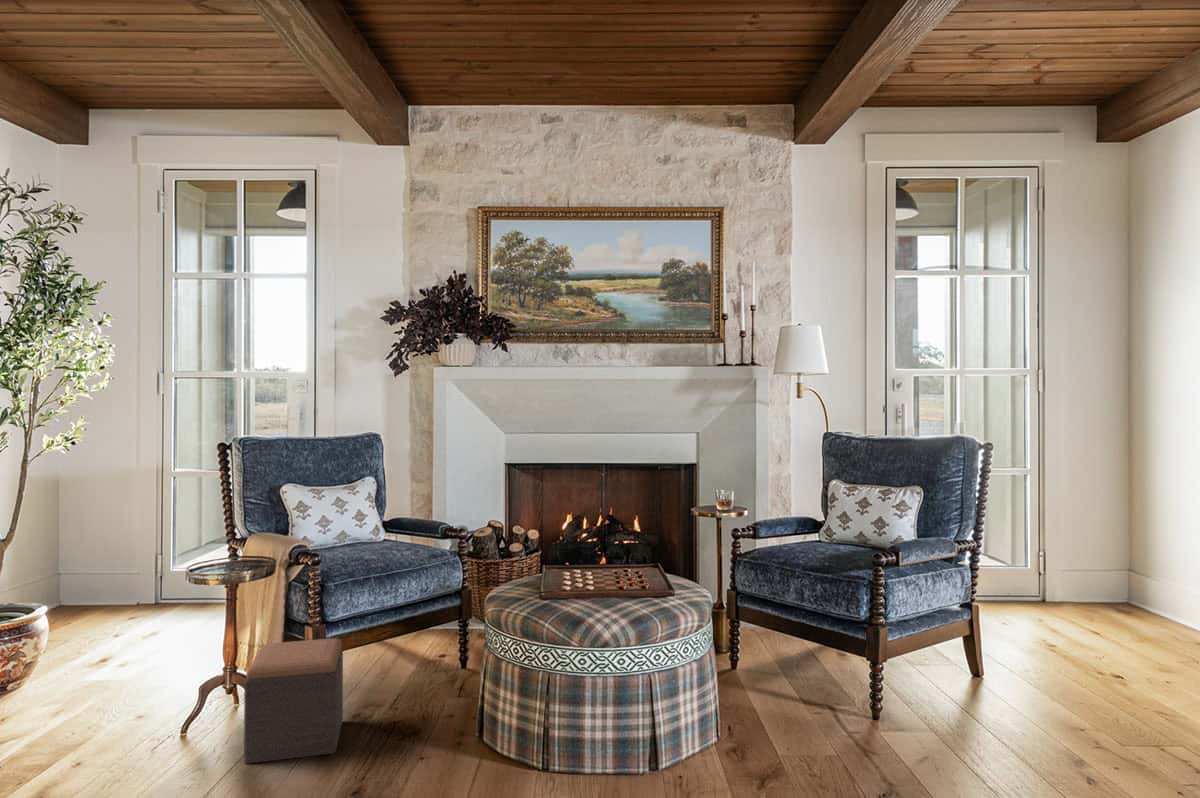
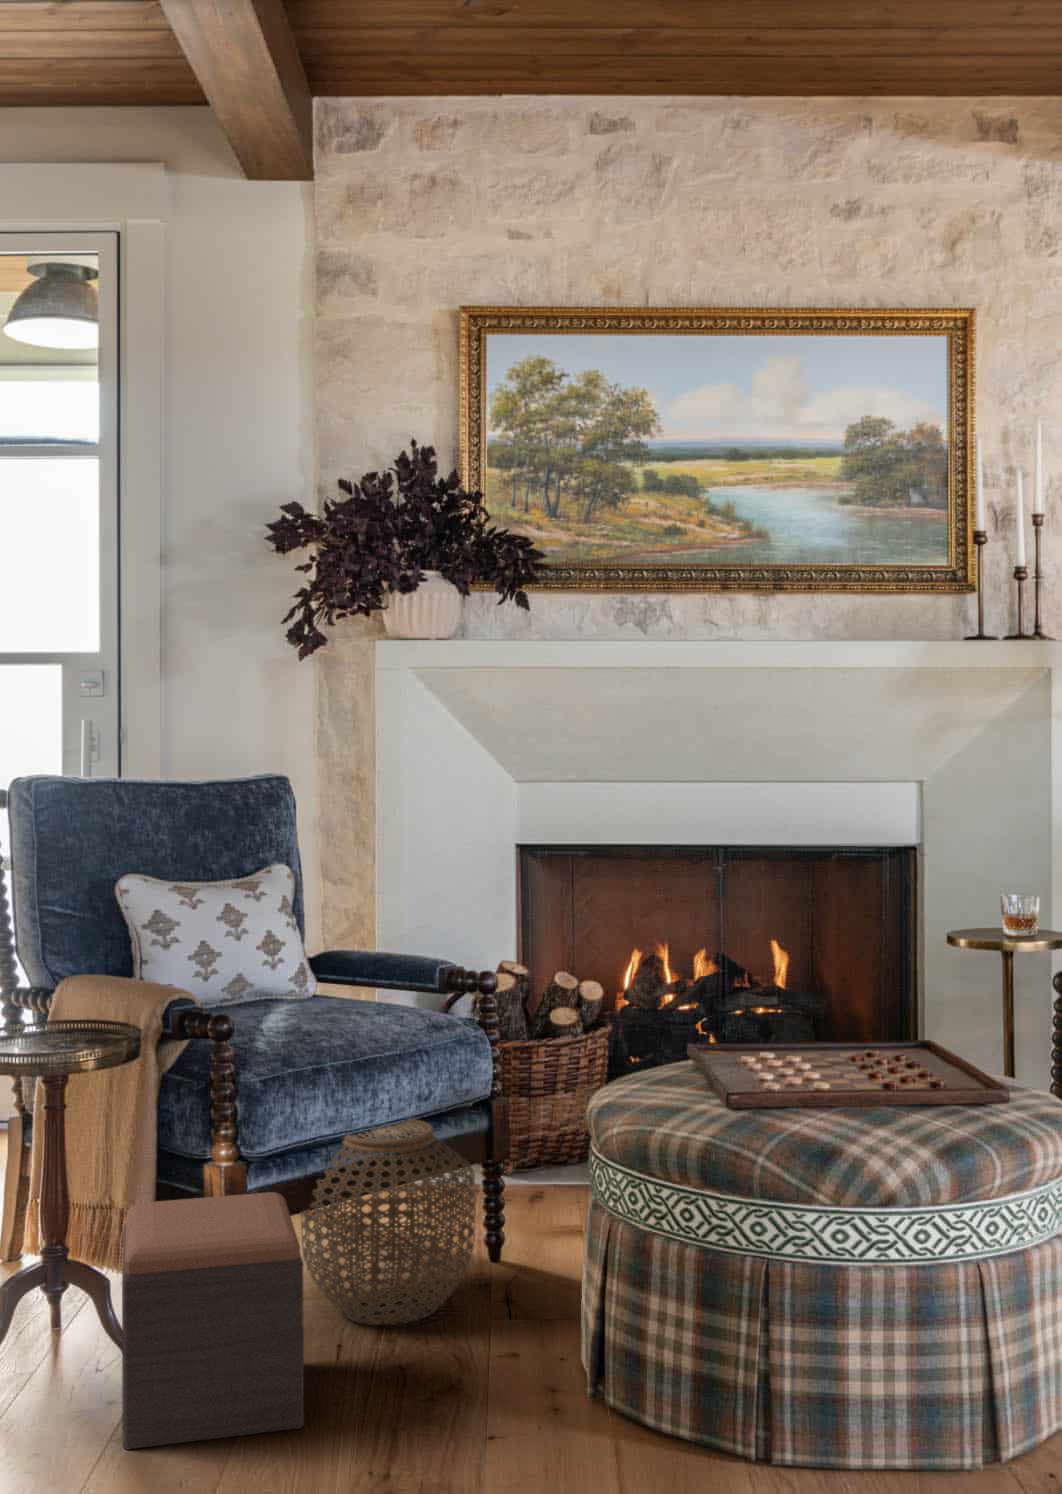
woven basket: none [361,601,447,702] -> present [301,1119,476,1325]

